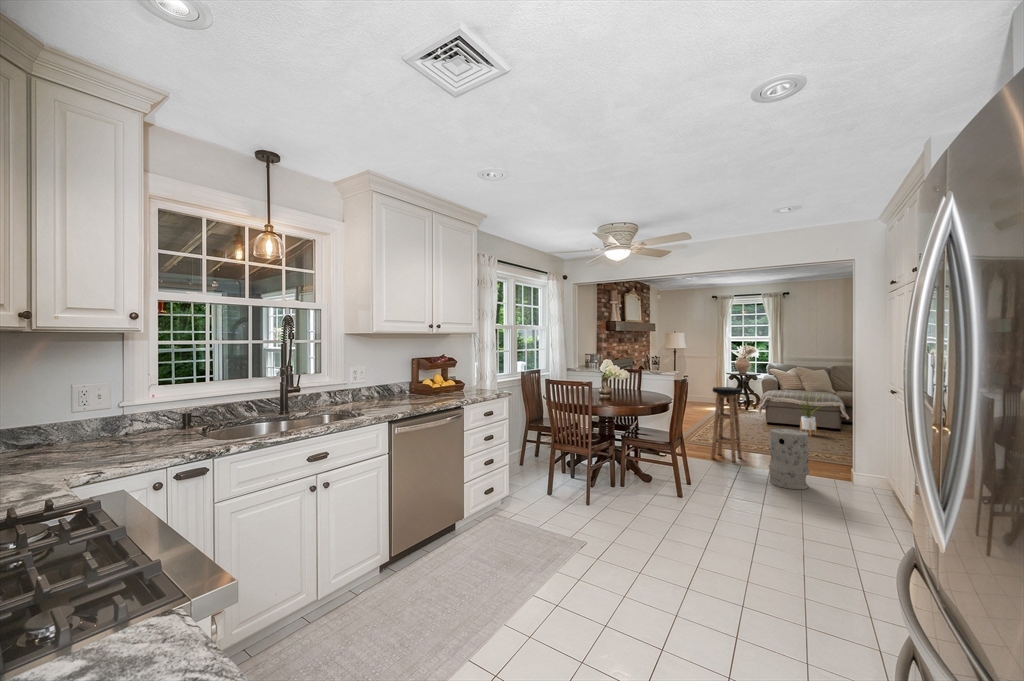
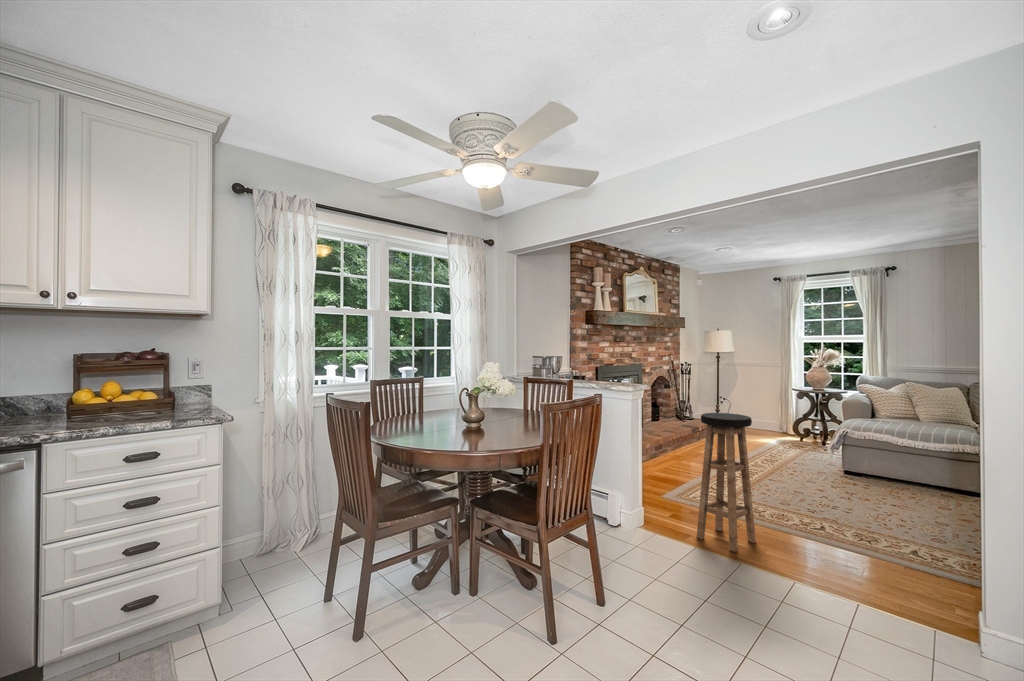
house plant: present [800,394,816,436] -> none [885,418,941,501]
trash can: present [769,428,810,489] -> none [775,502,862,647]

